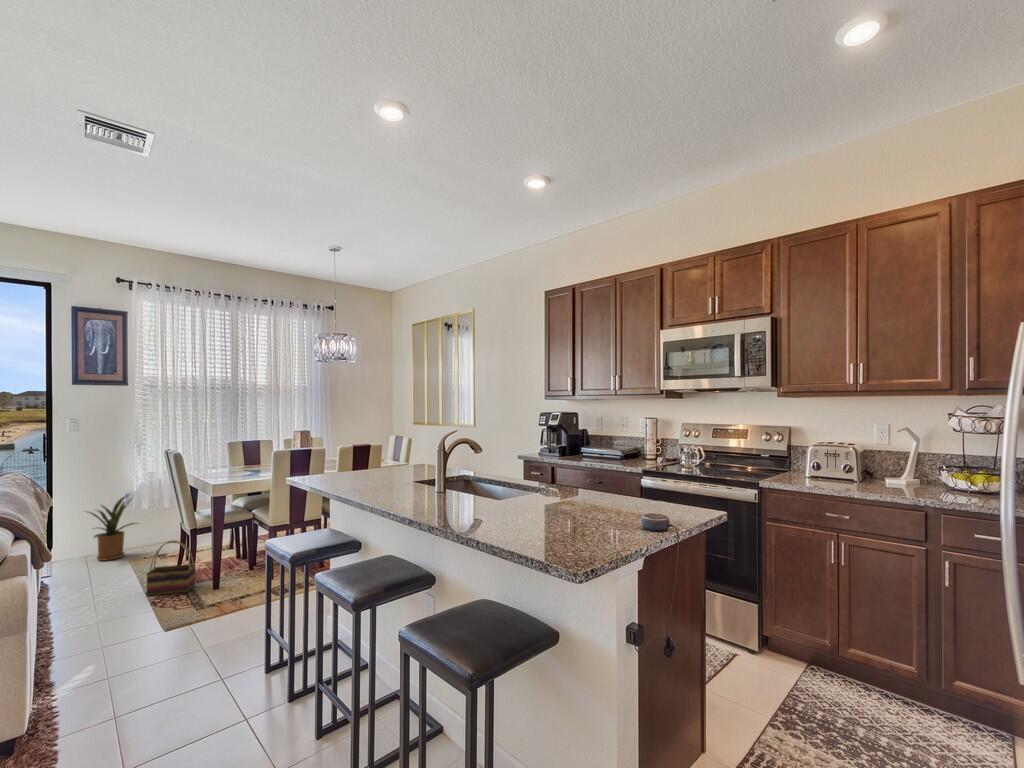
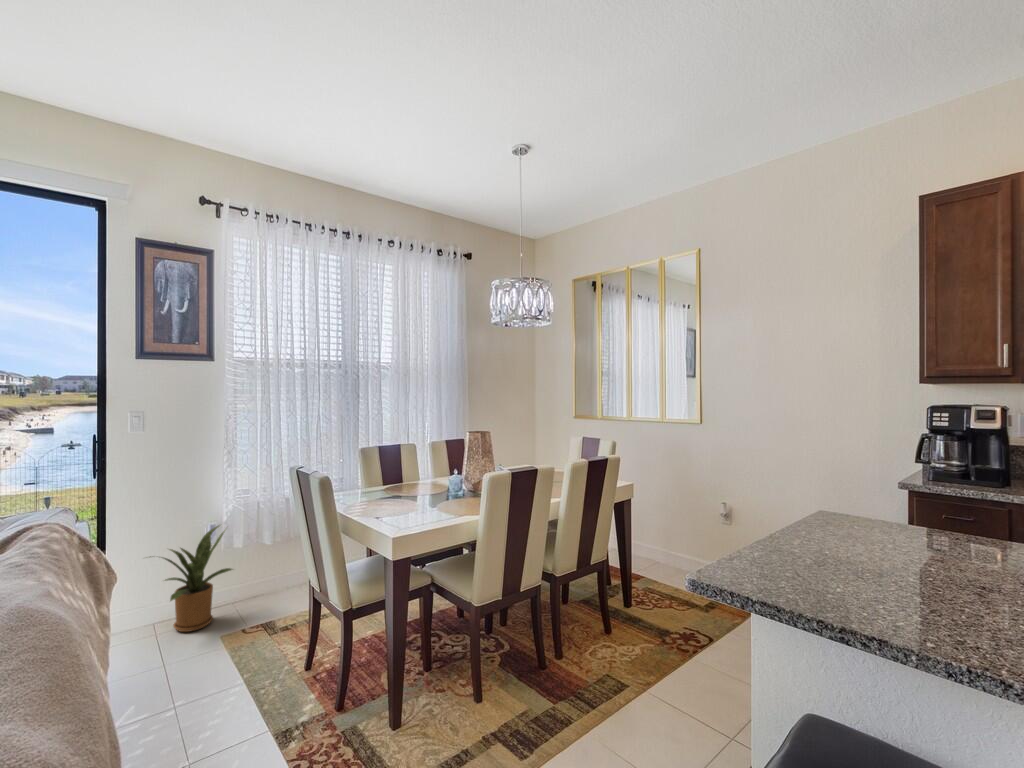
basket: present [147,541,196,595] -> none [269,636,347,740]

